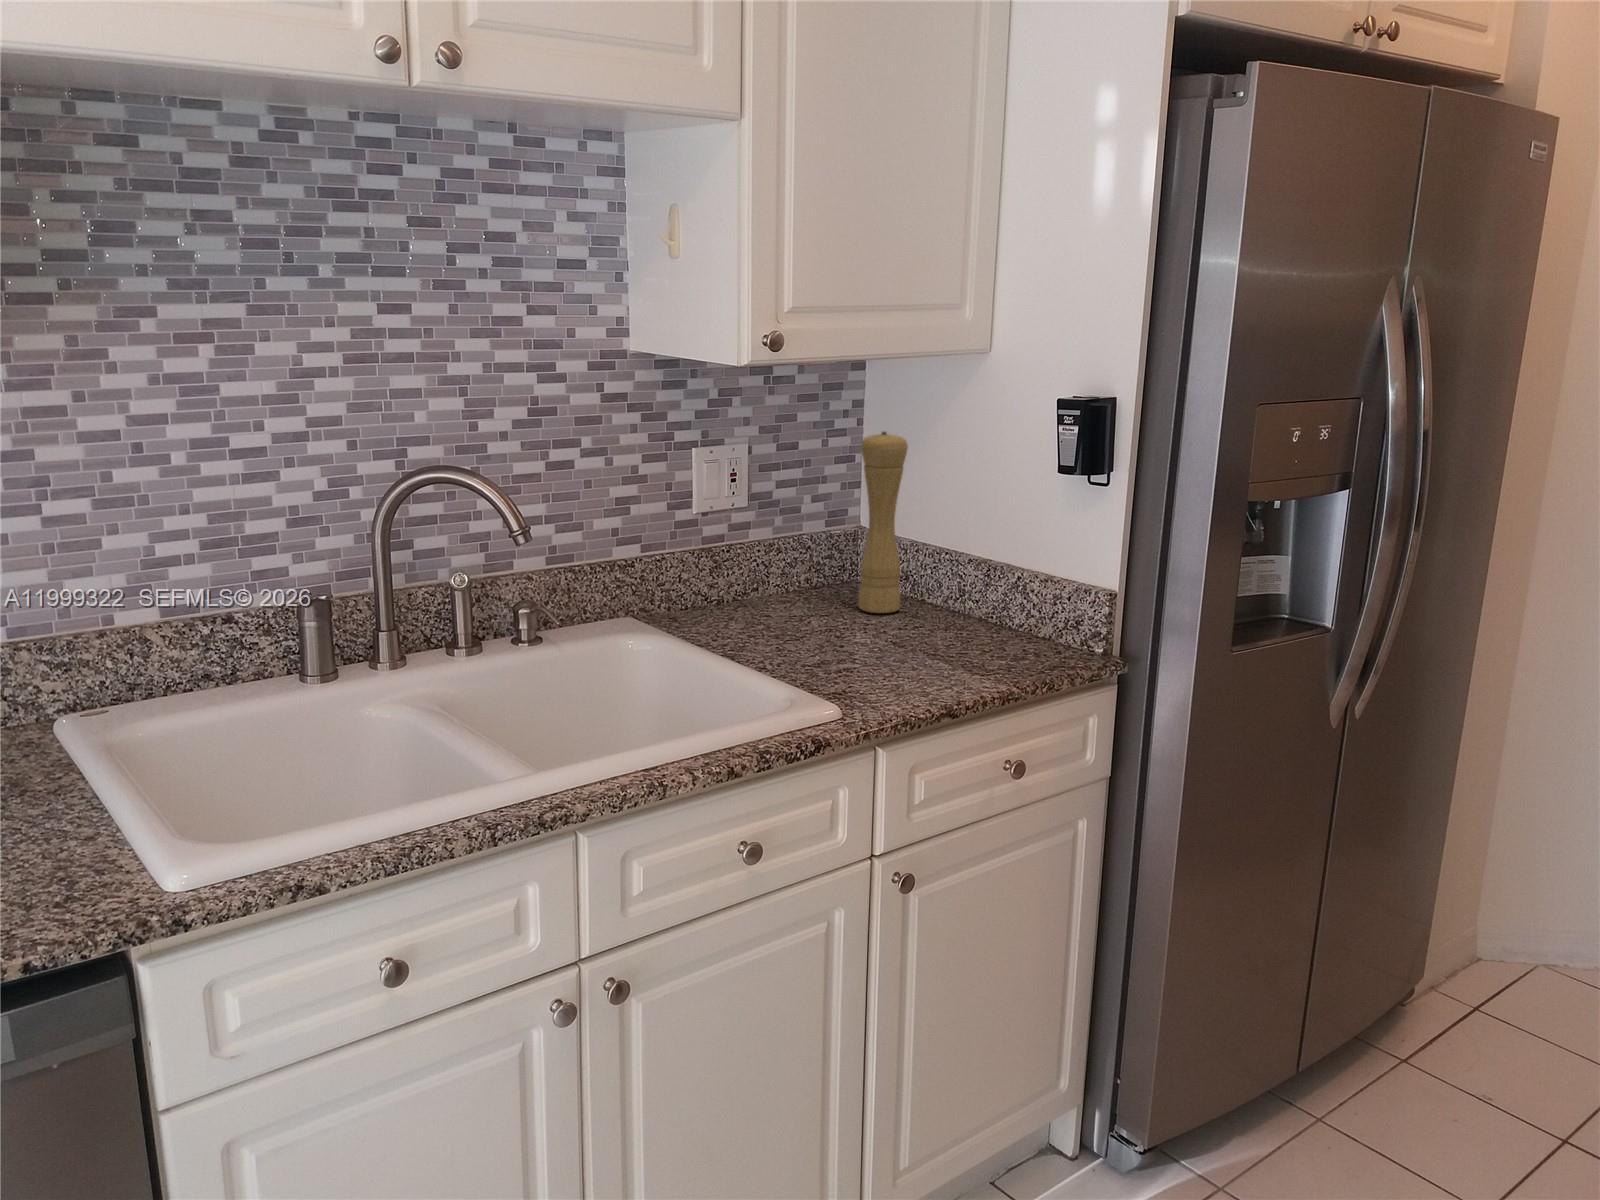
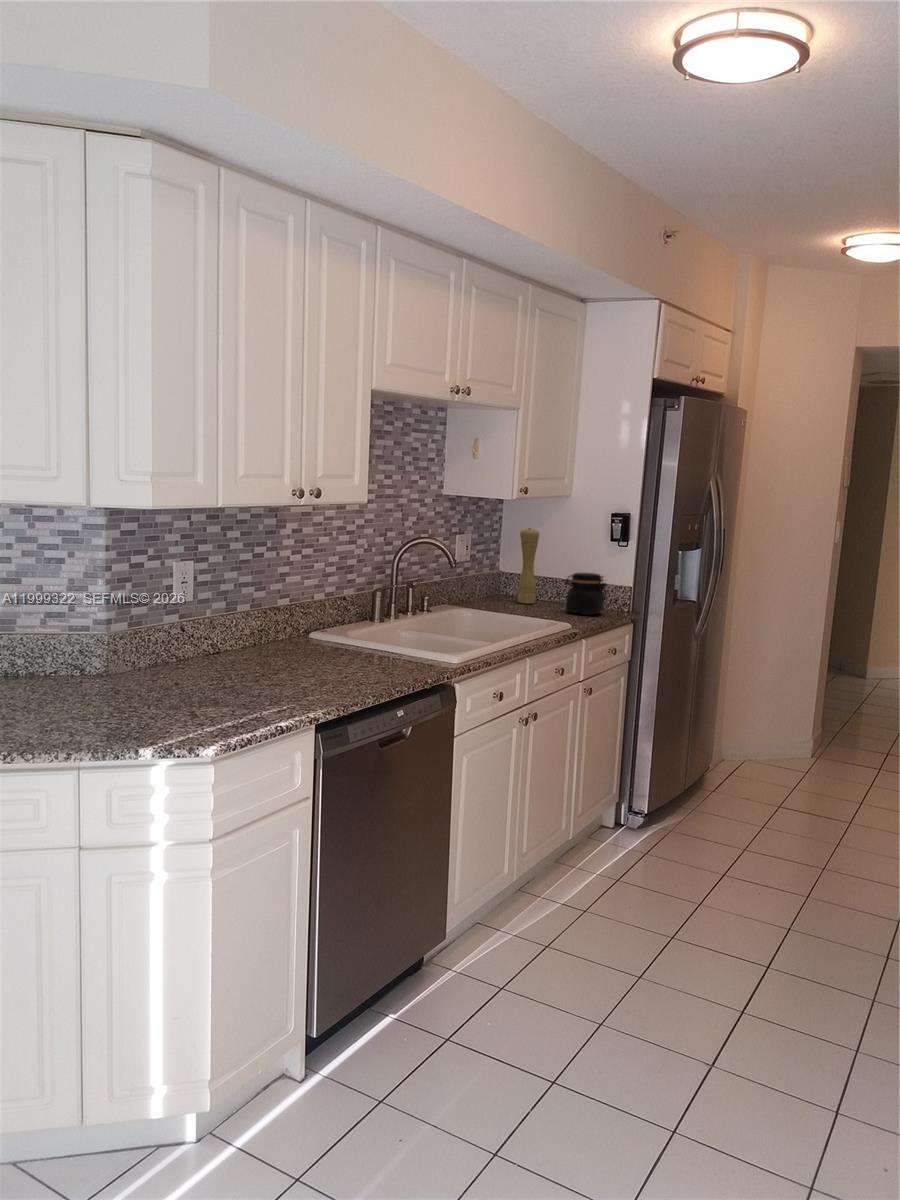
jar: none [919,551,1025,665] -> present [565,573,607,615]

